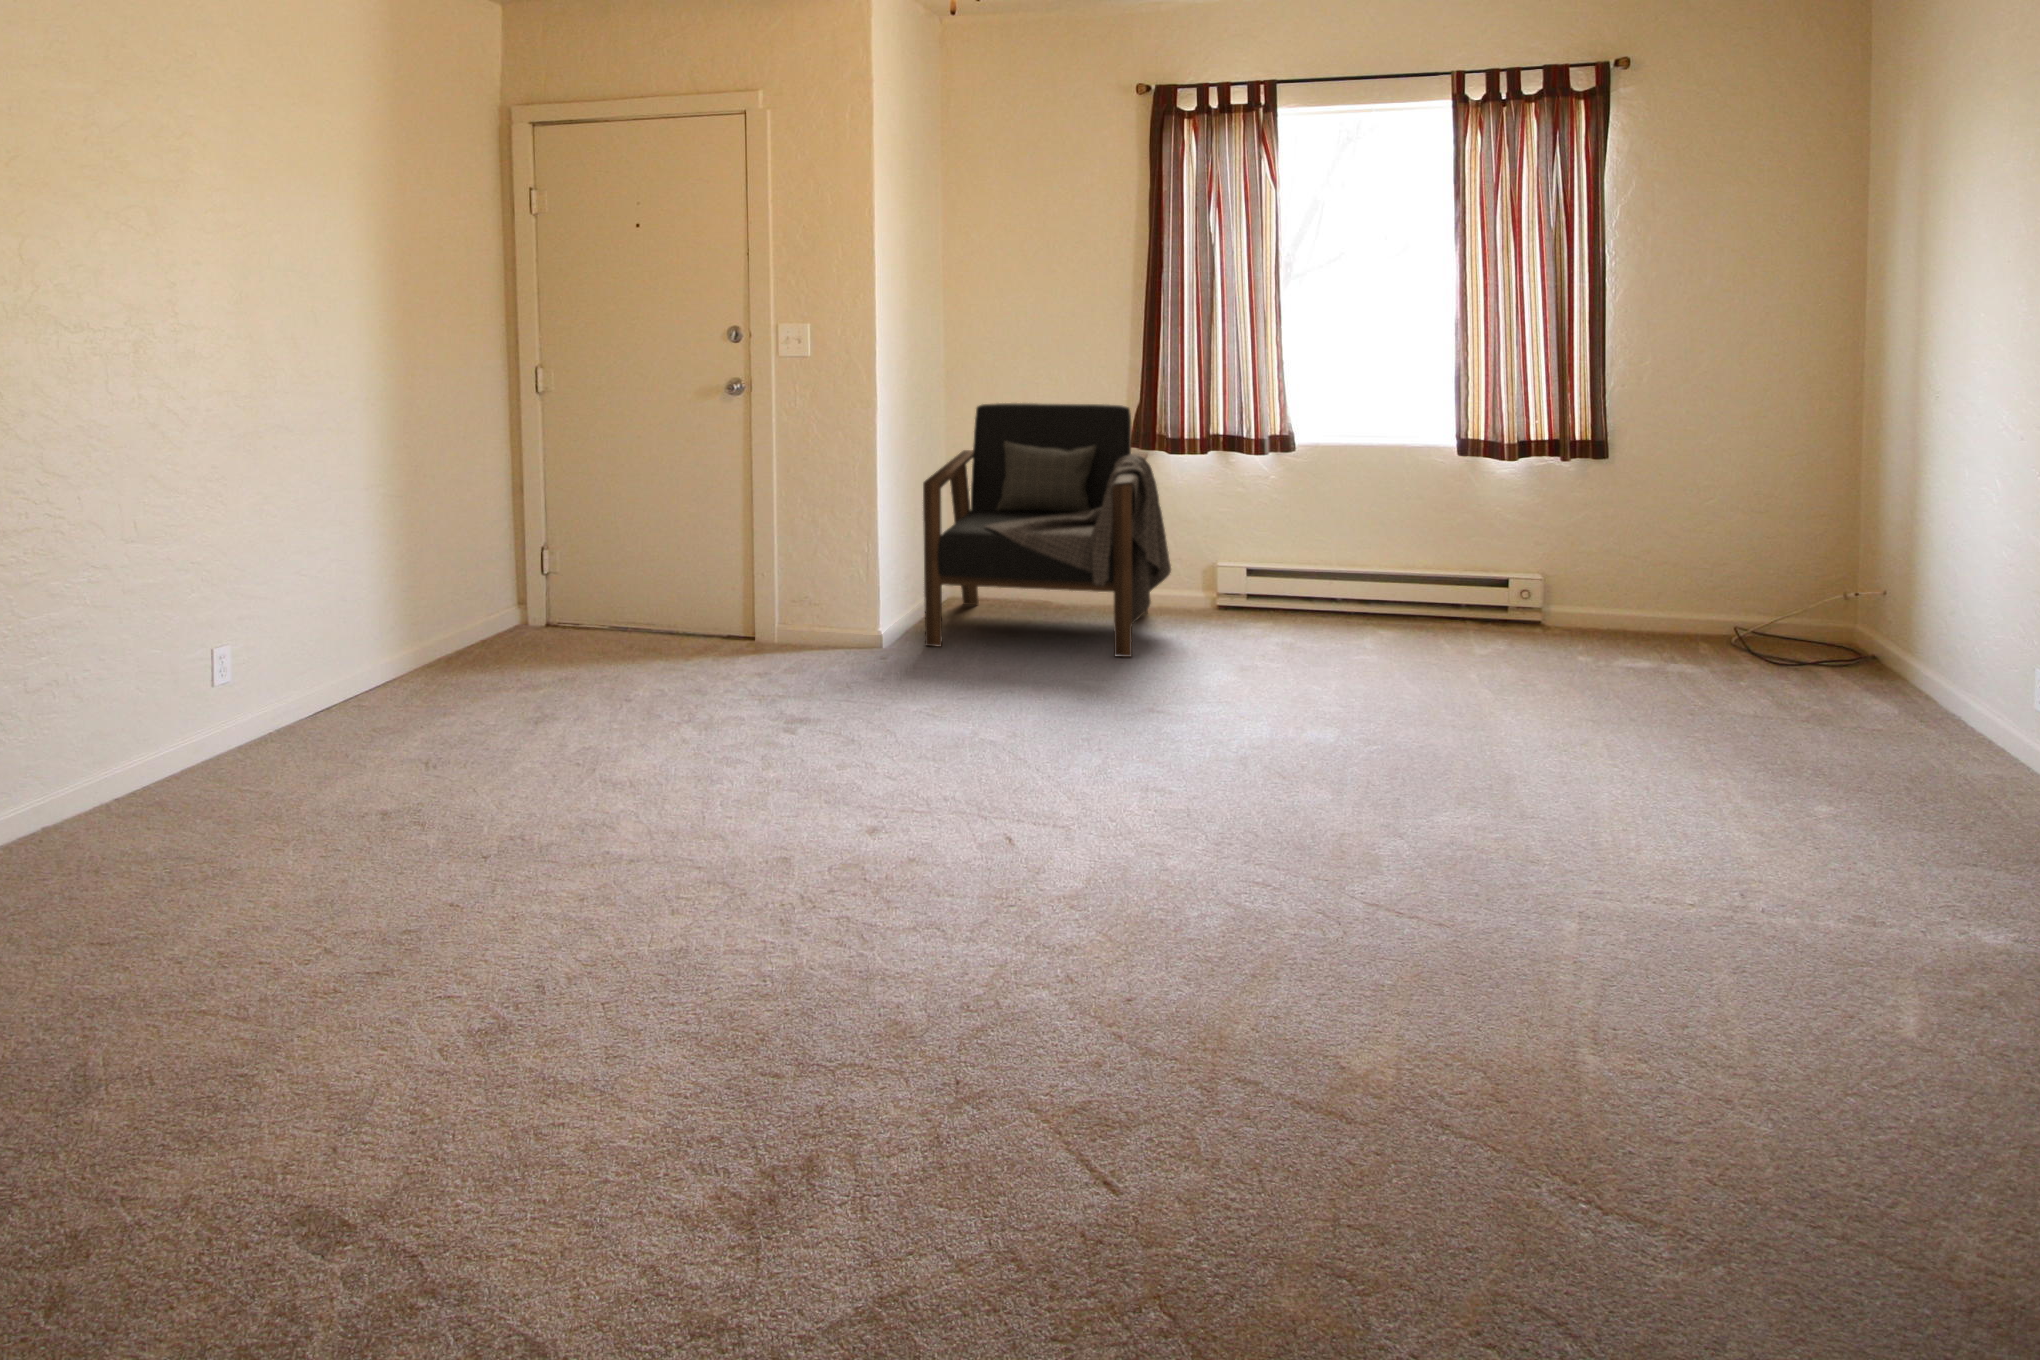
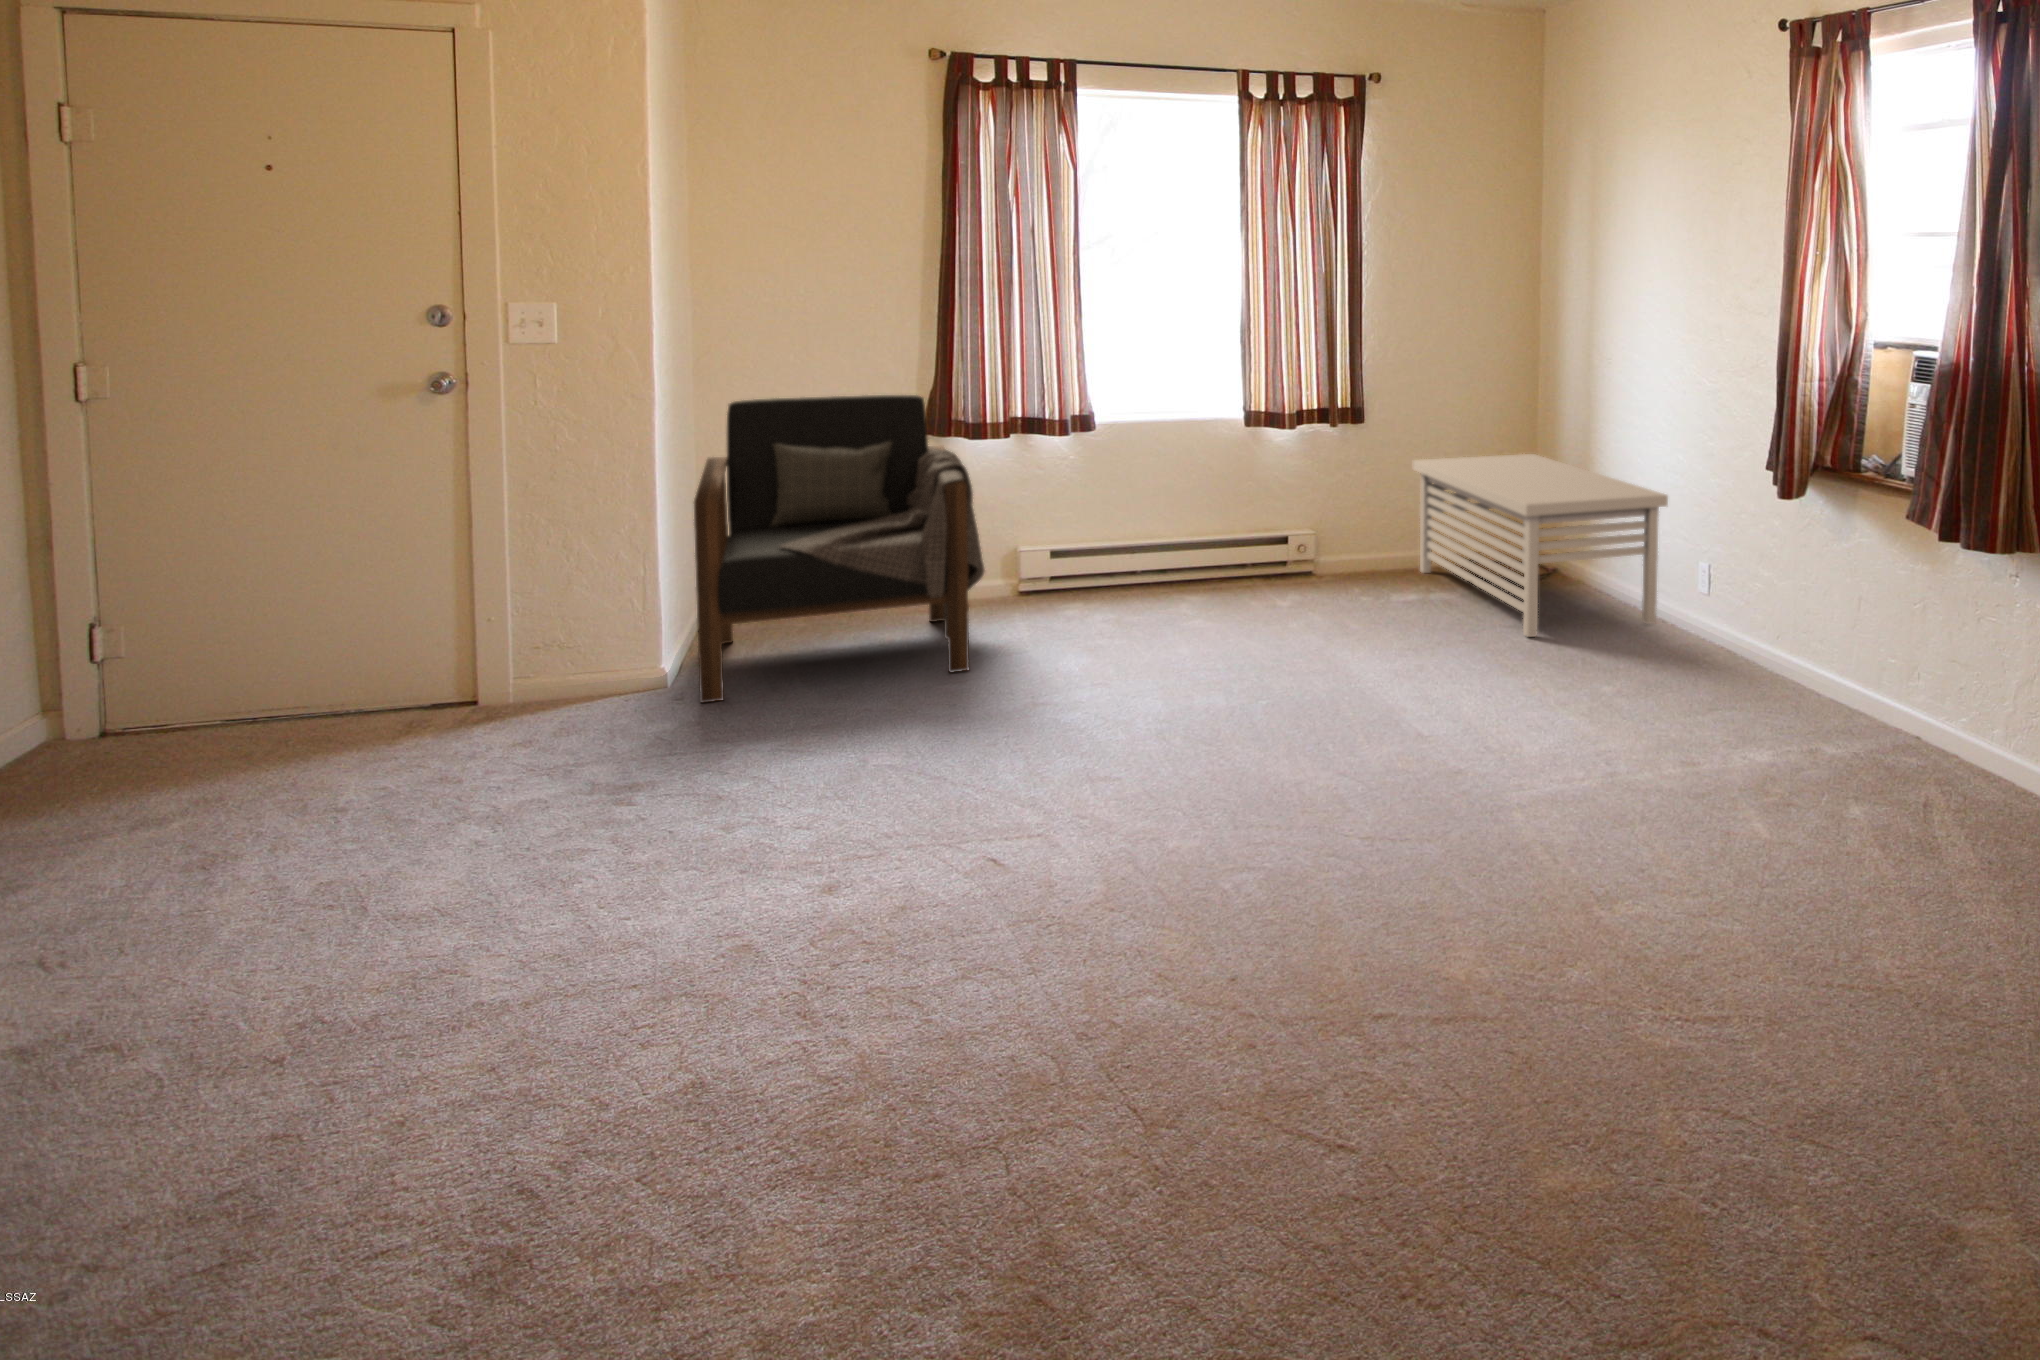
storage bench: none [1672,506,1993,749] -> present [1412,454,1668,637]

